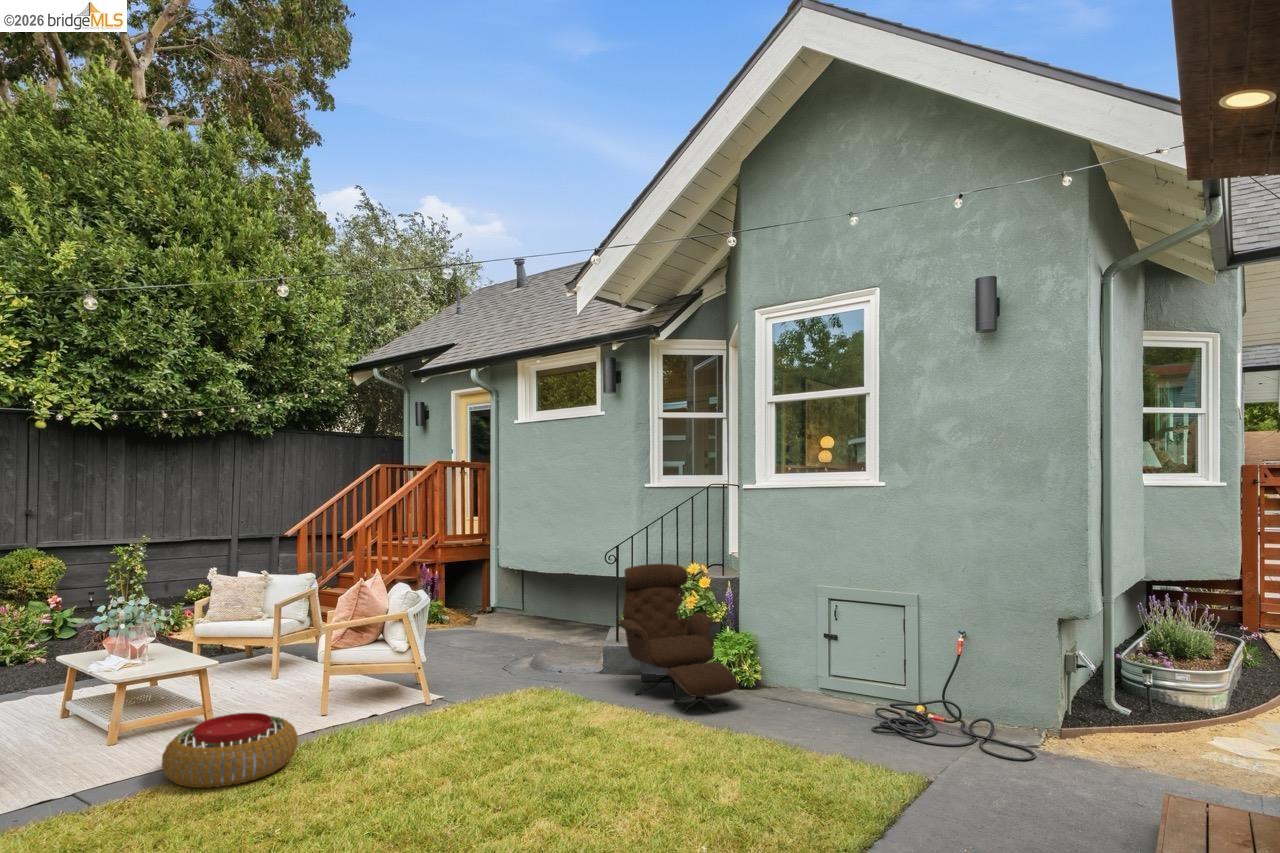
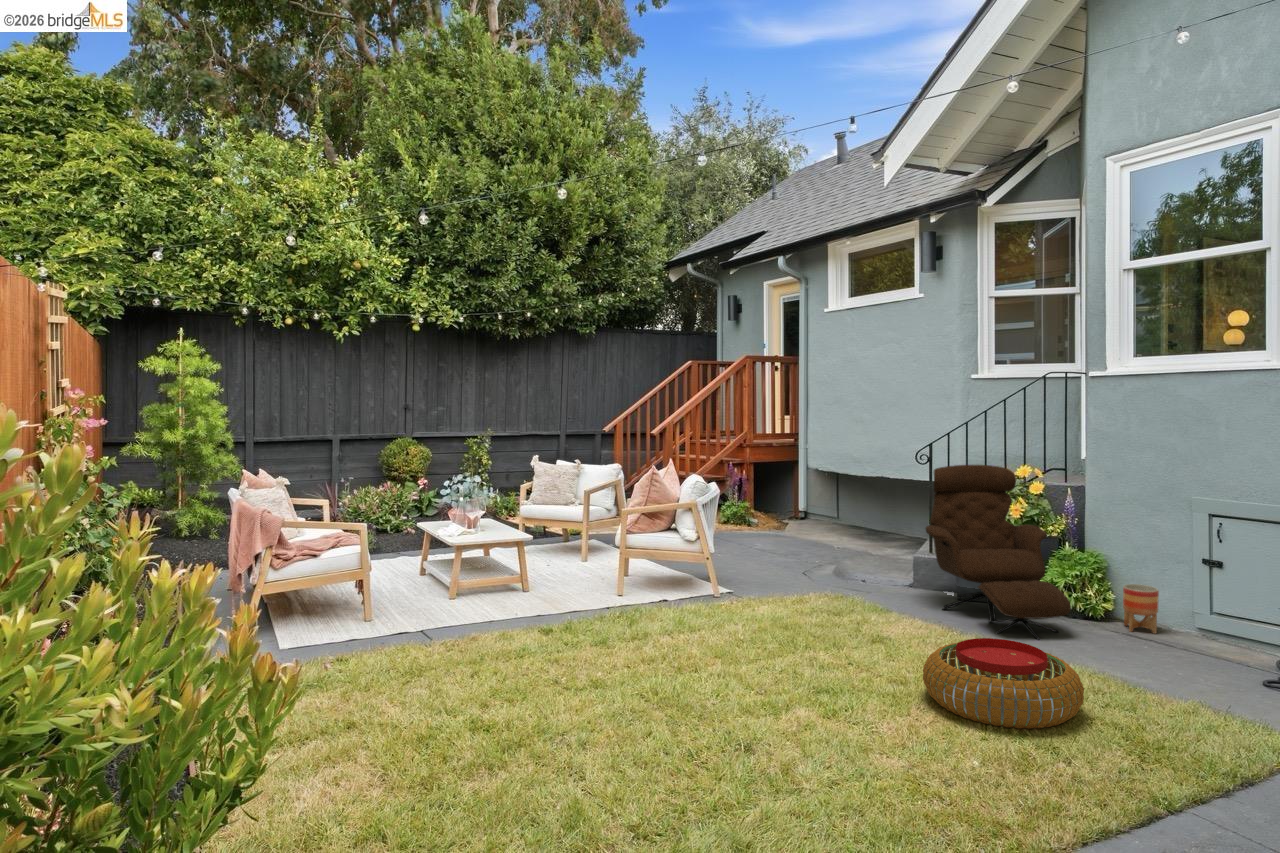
planter: none [771,657,795,697] -> present [1123,584,1159,634]
pouf: present [162,713,298,788] -> present [923,638,1084,729]

